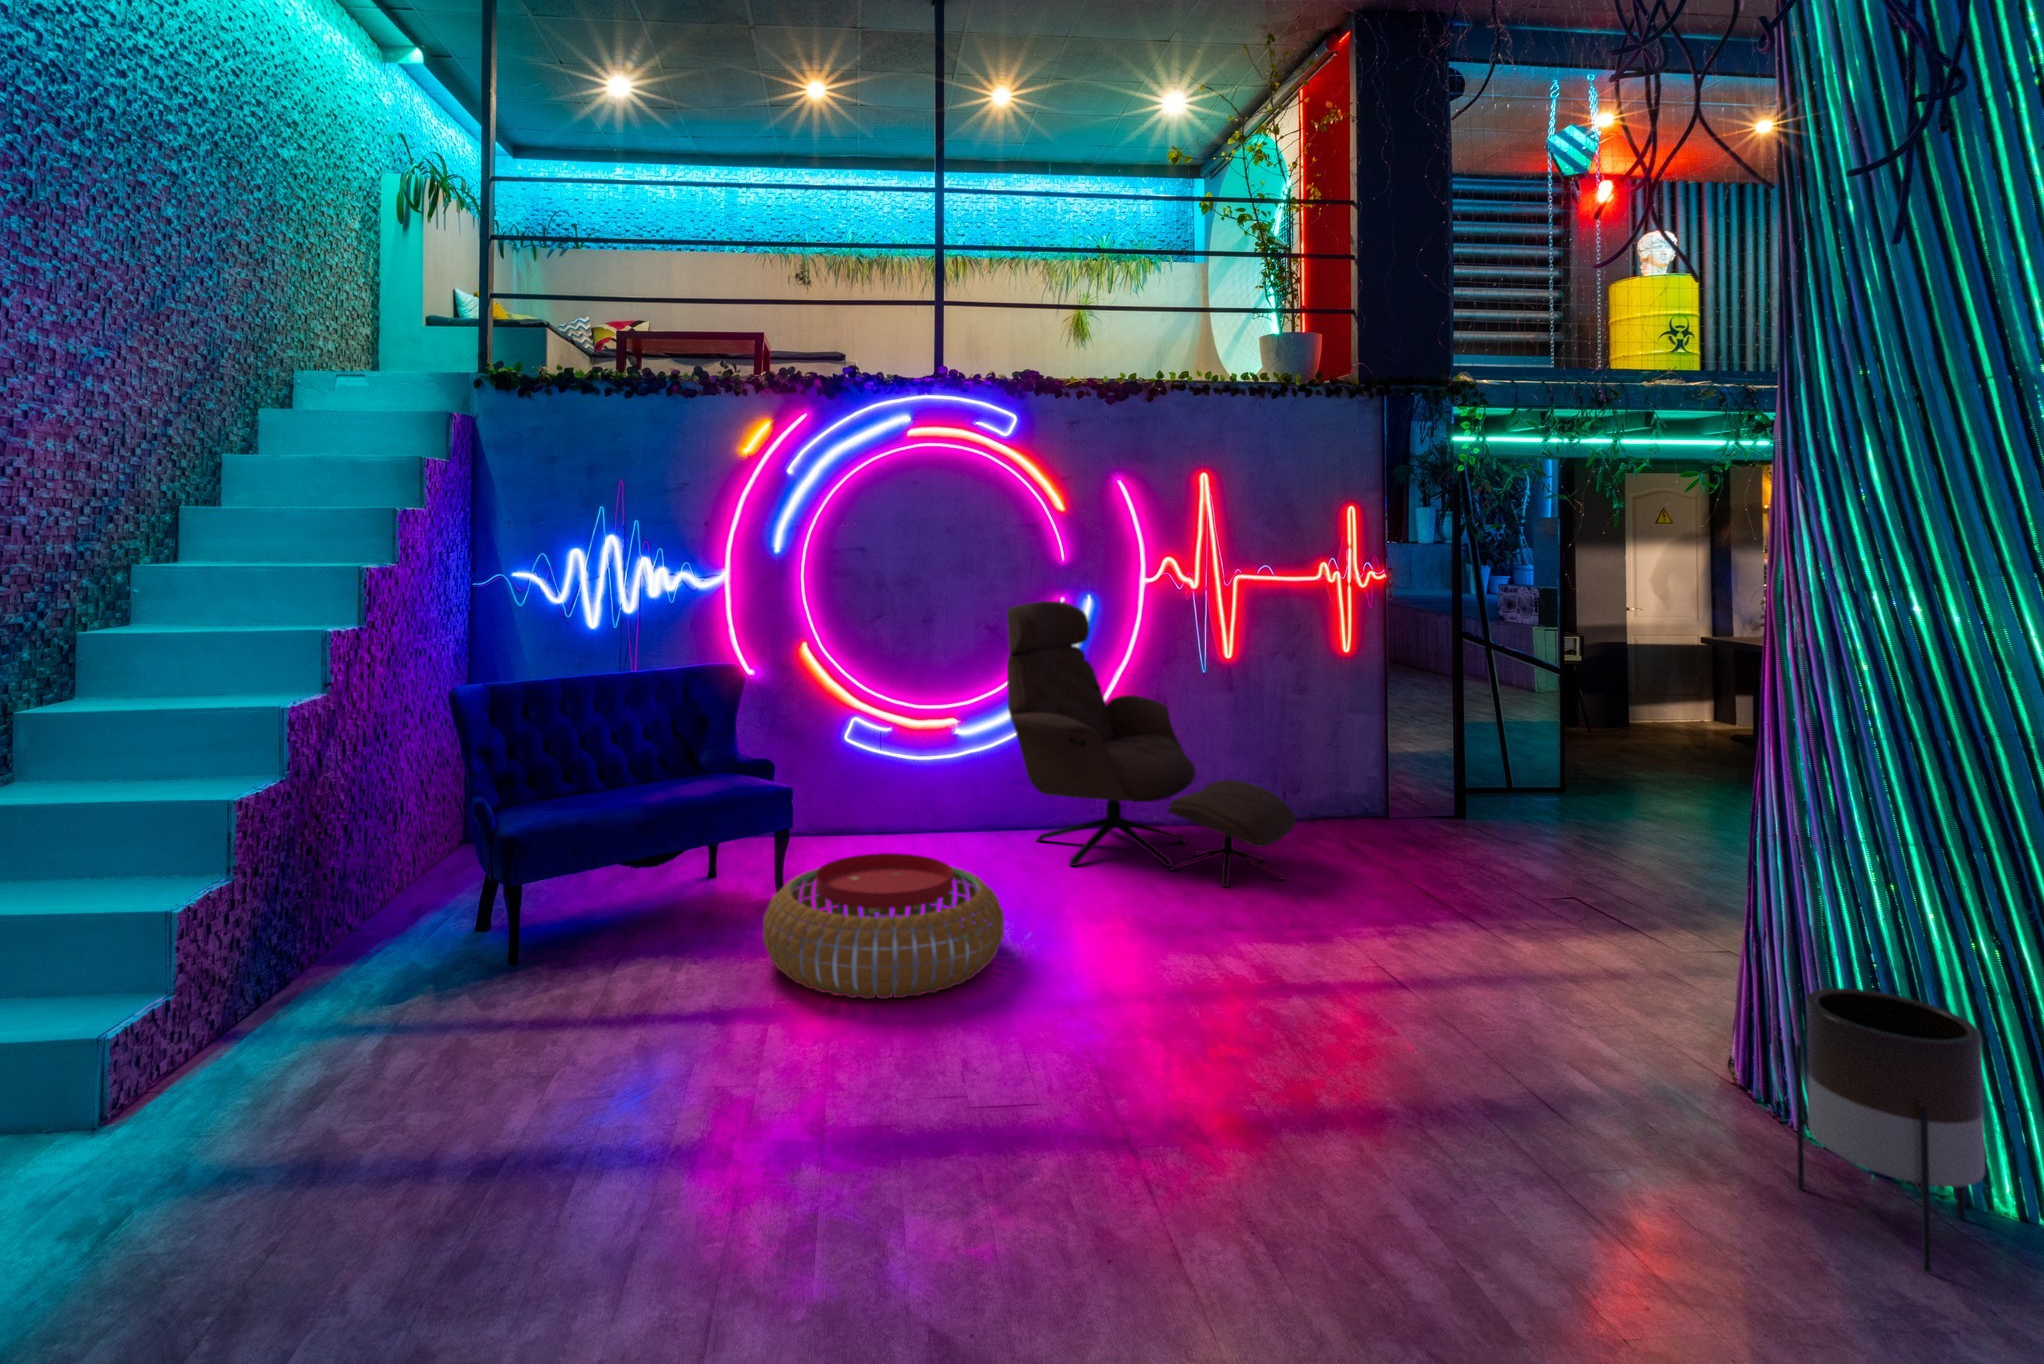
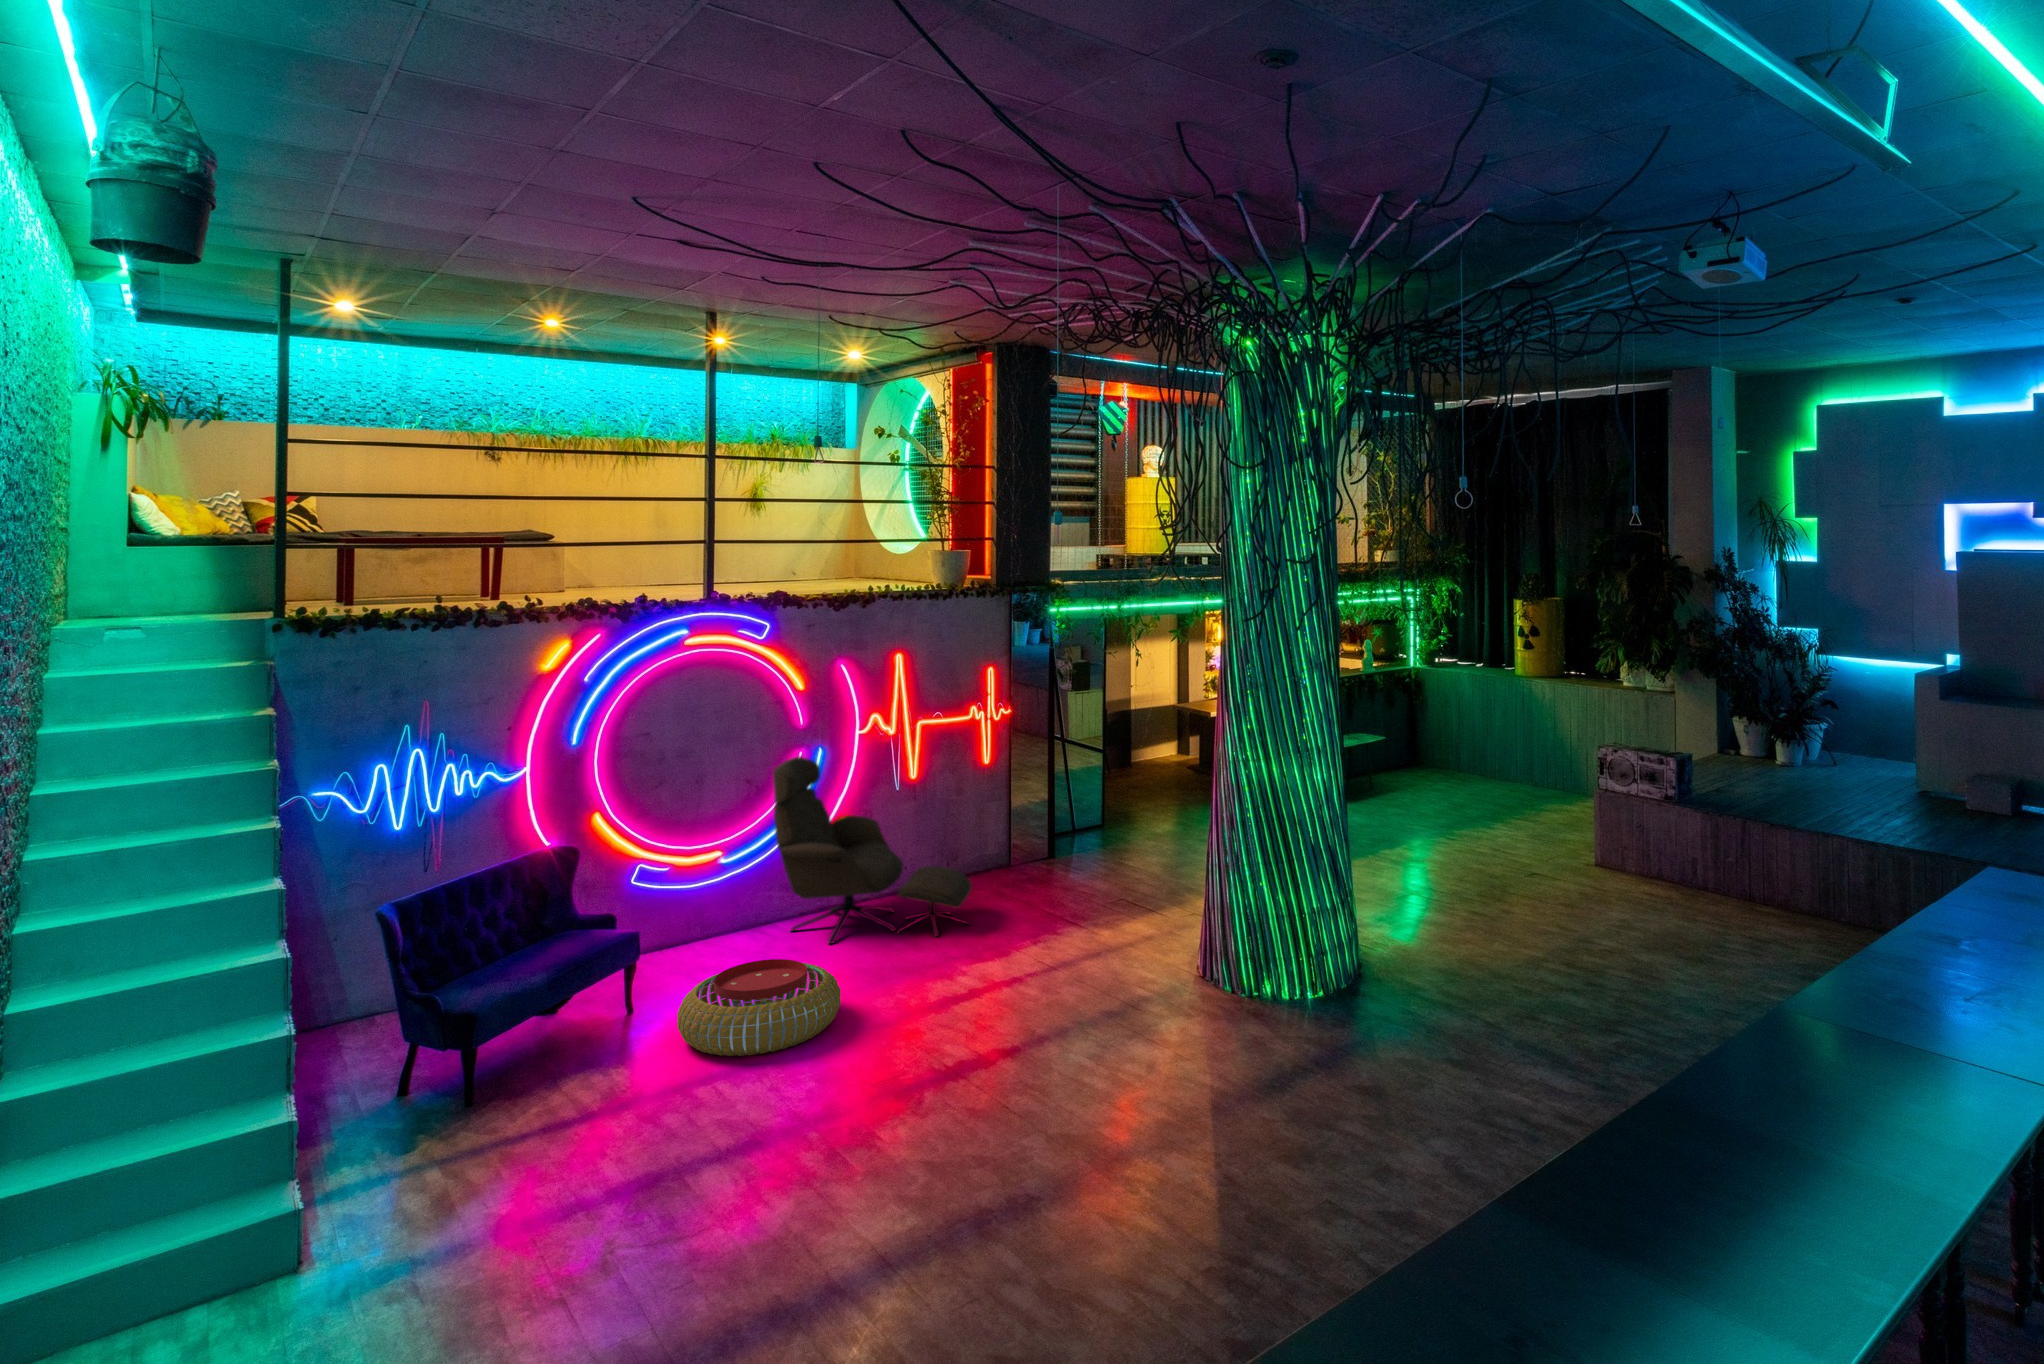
planter: present [1796,988,1985,1272] -> none [1223,927,1278,1025]

